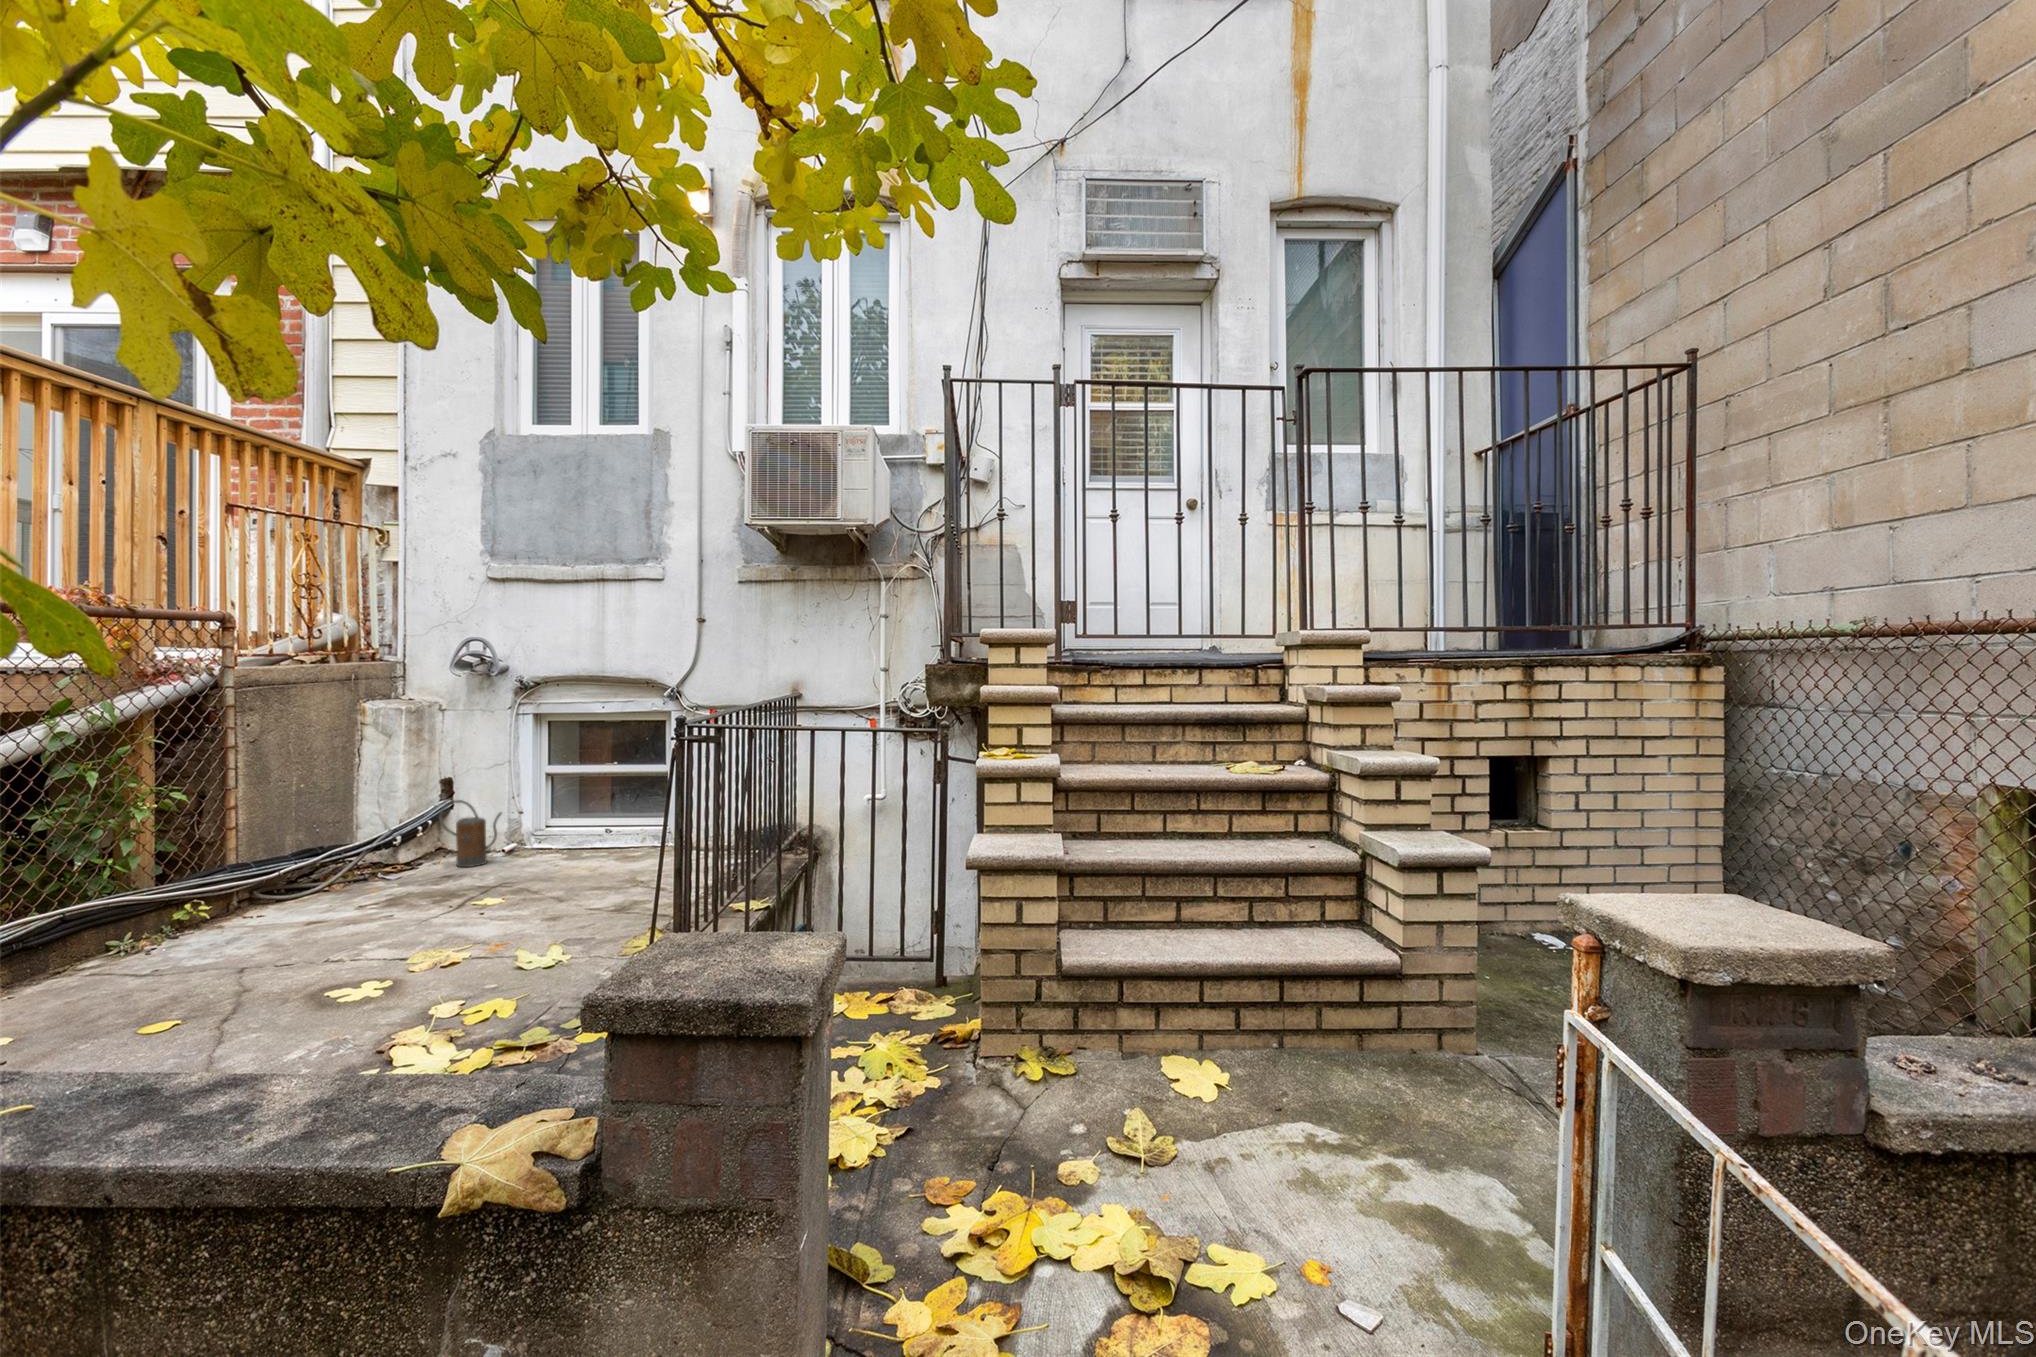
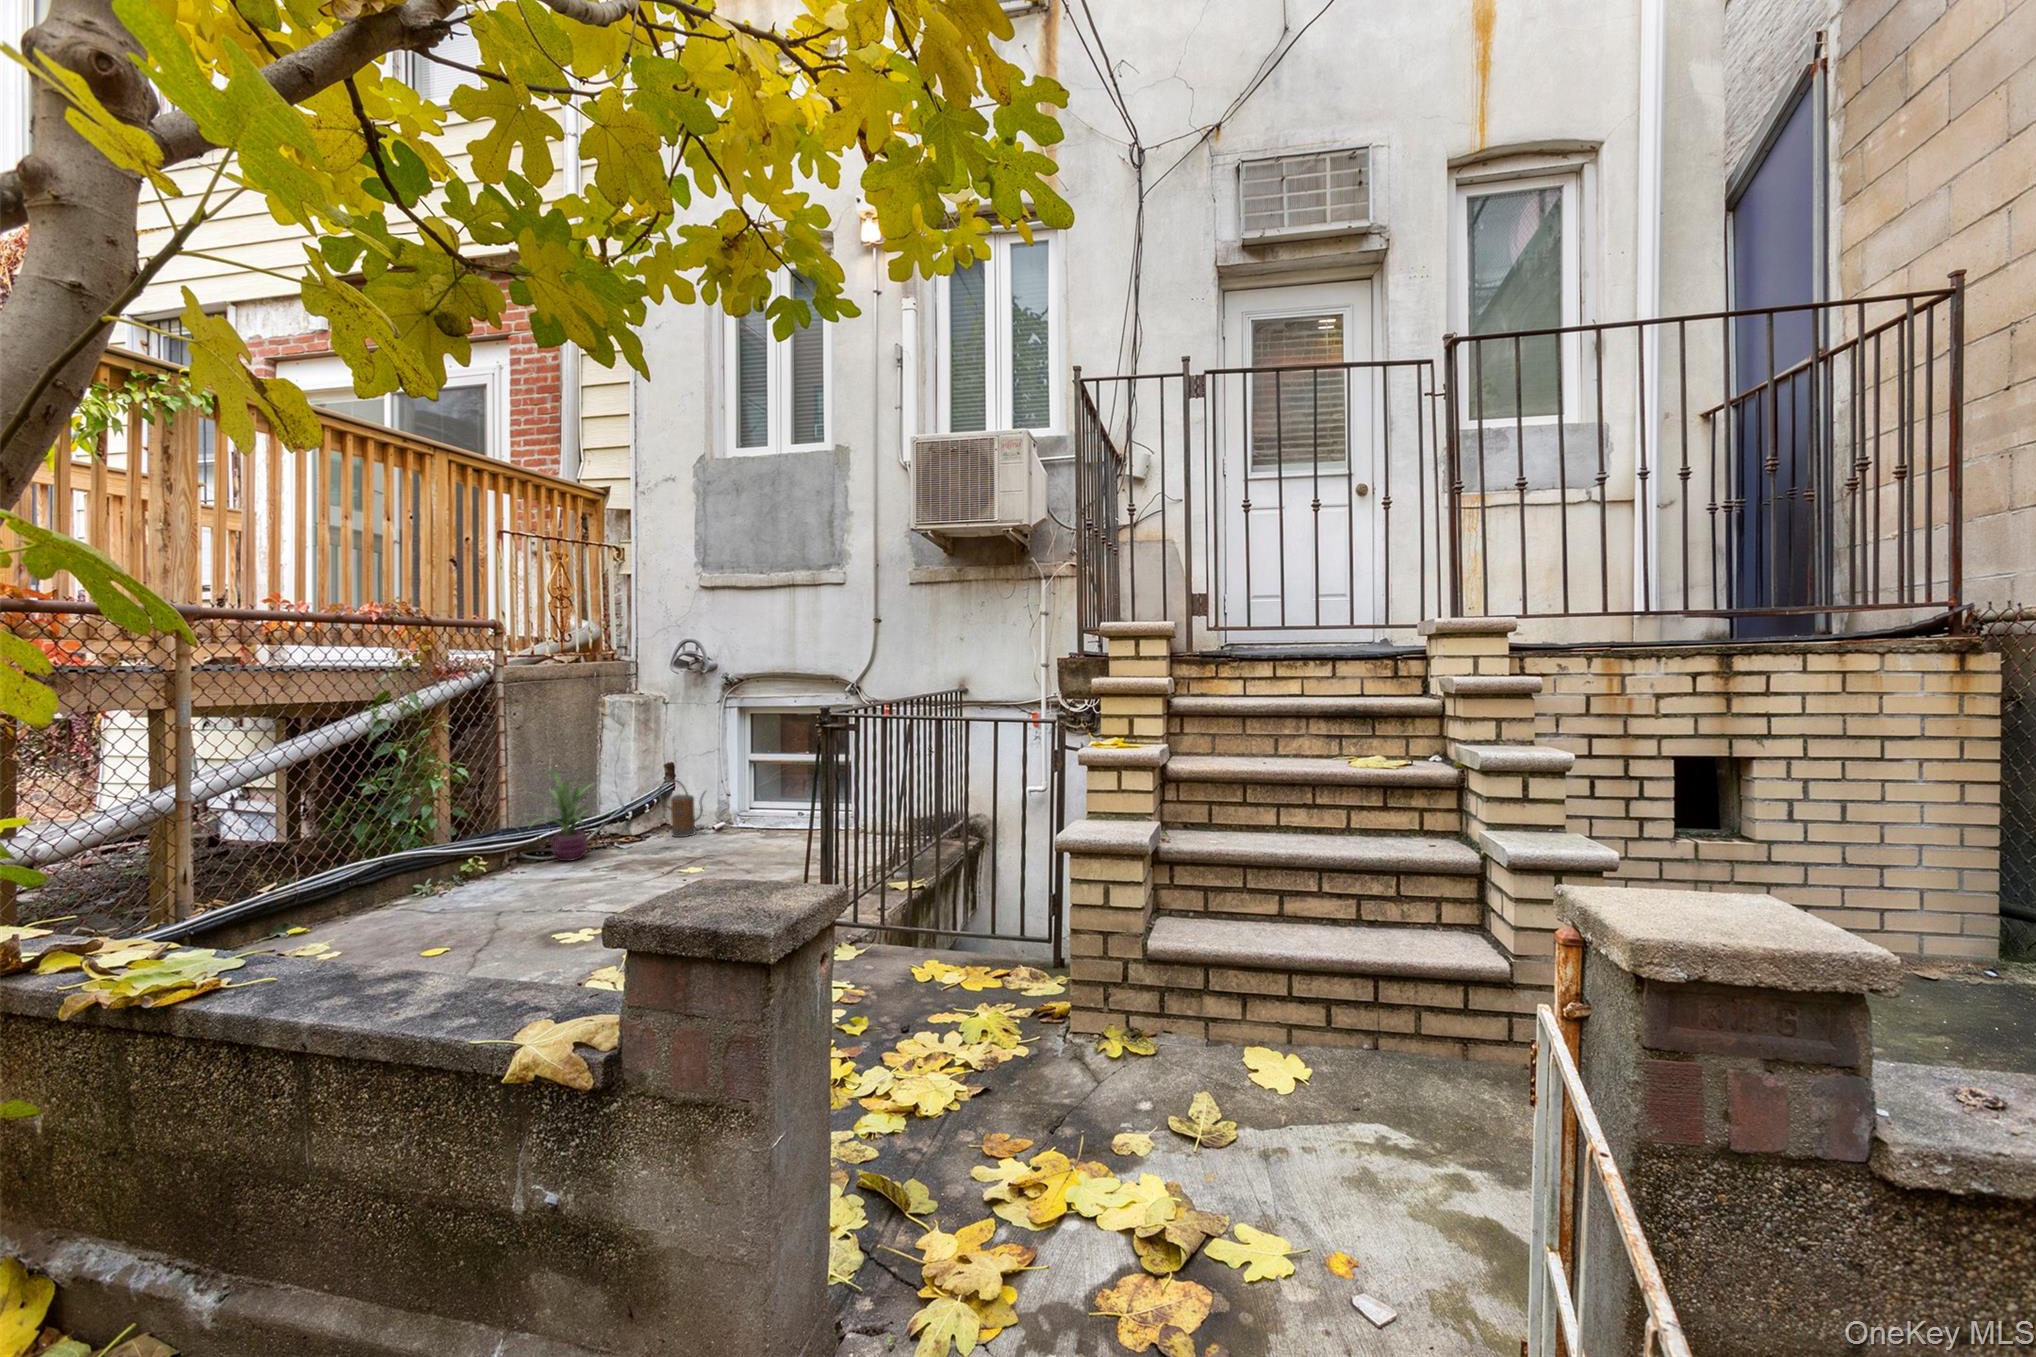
decorative plant: none [243,790,393,903] -> present [530,770,592,861]

